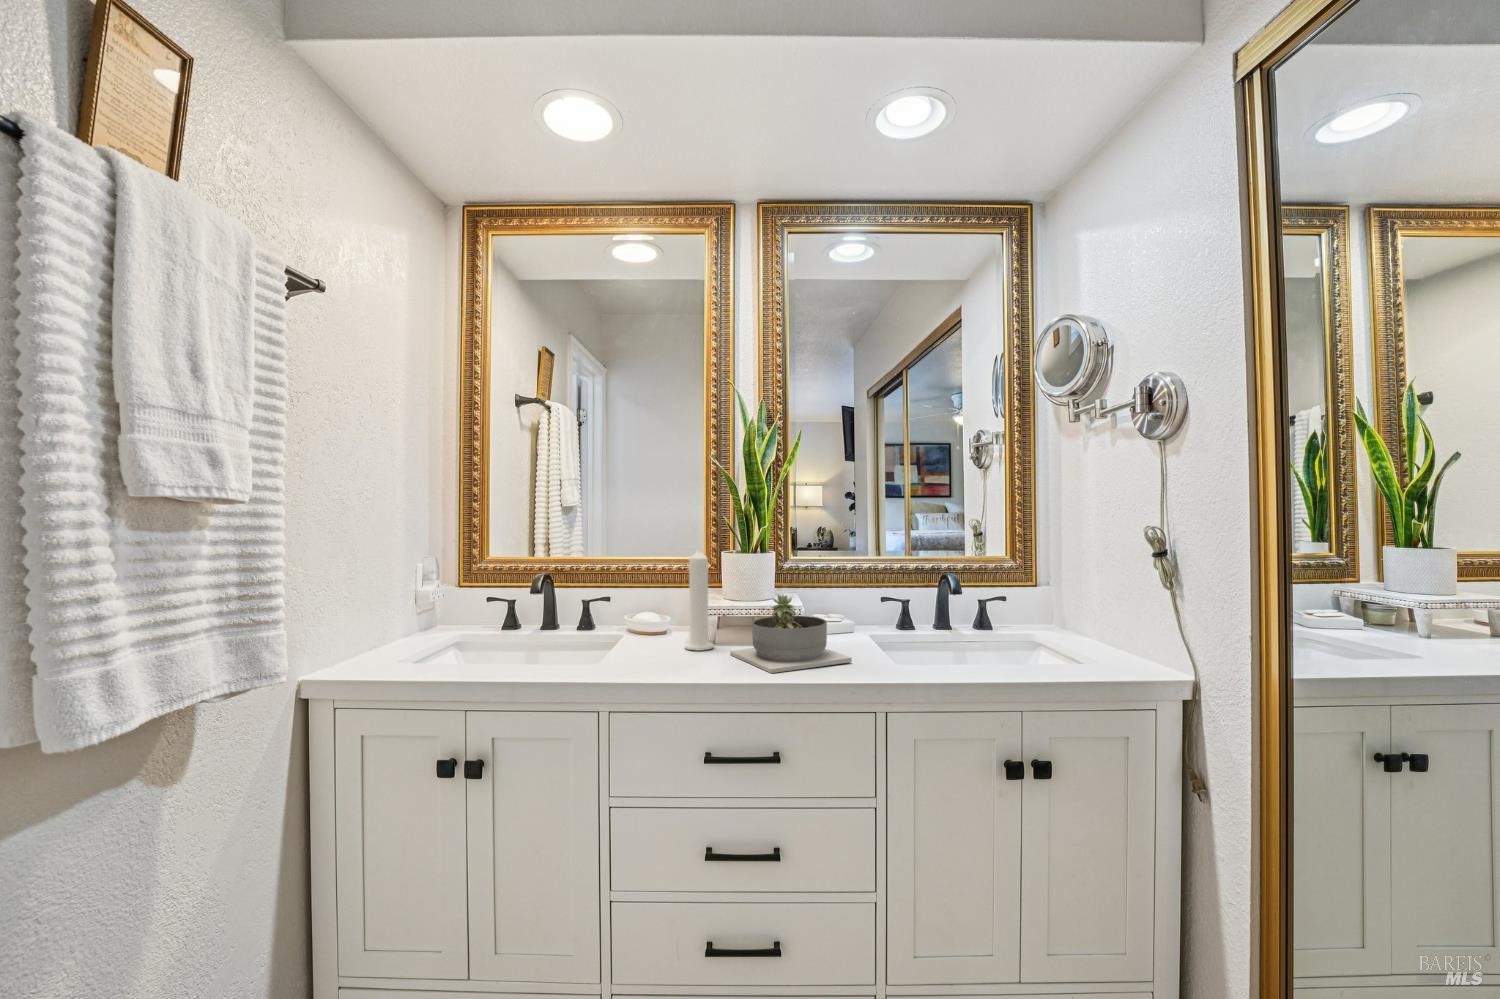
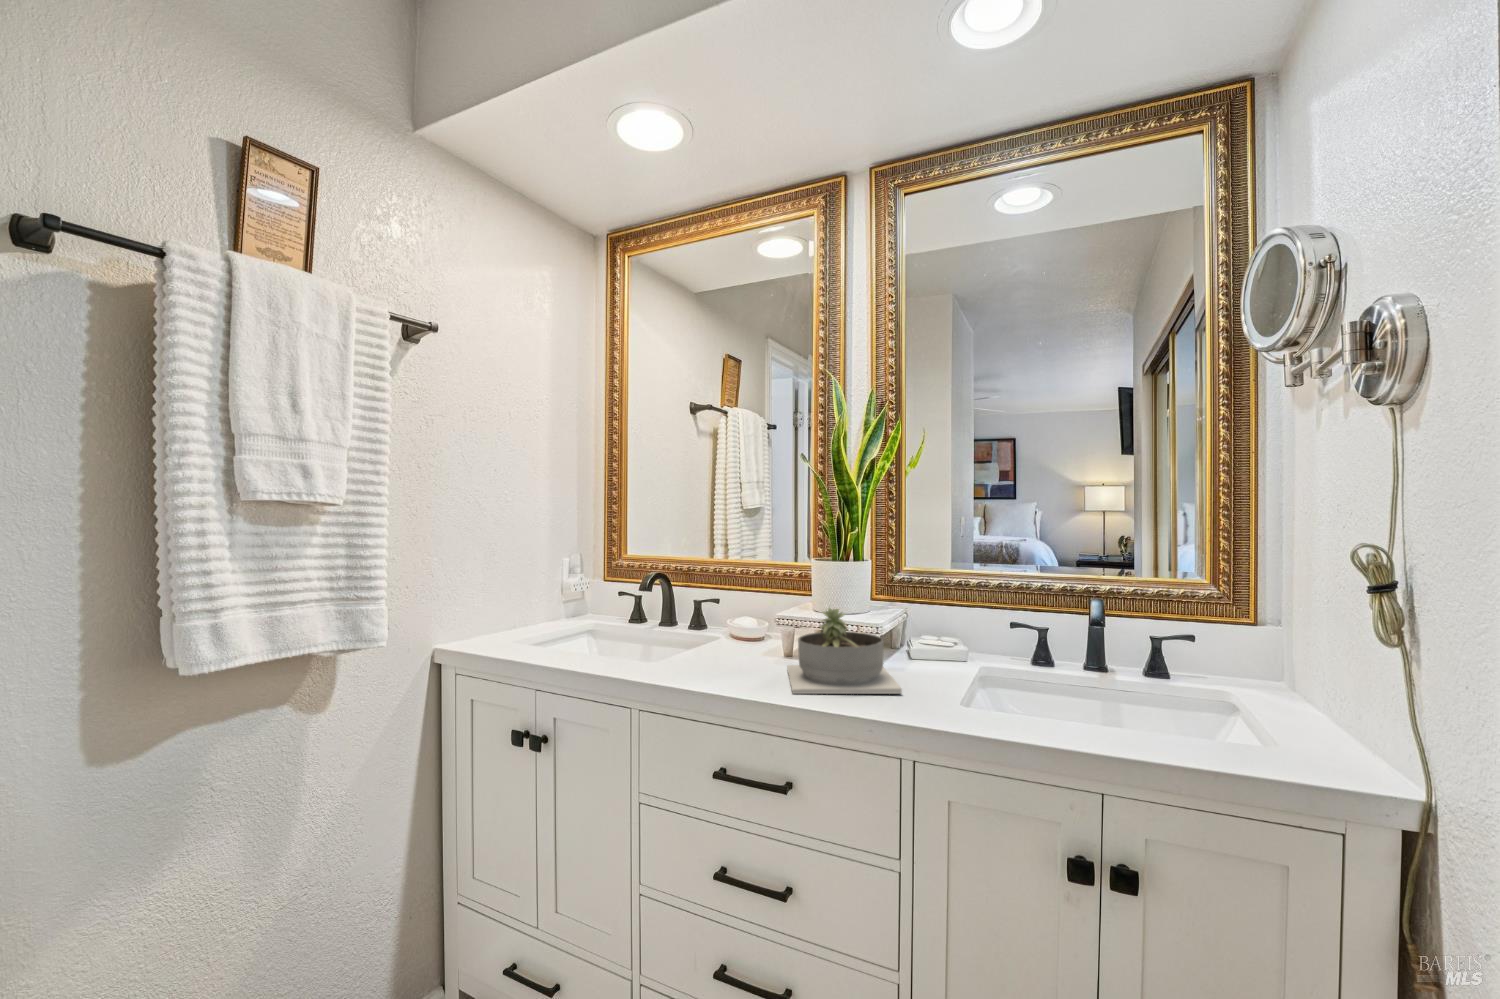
candle: present [685,545,714,650] -> none [754,548,785,661]

